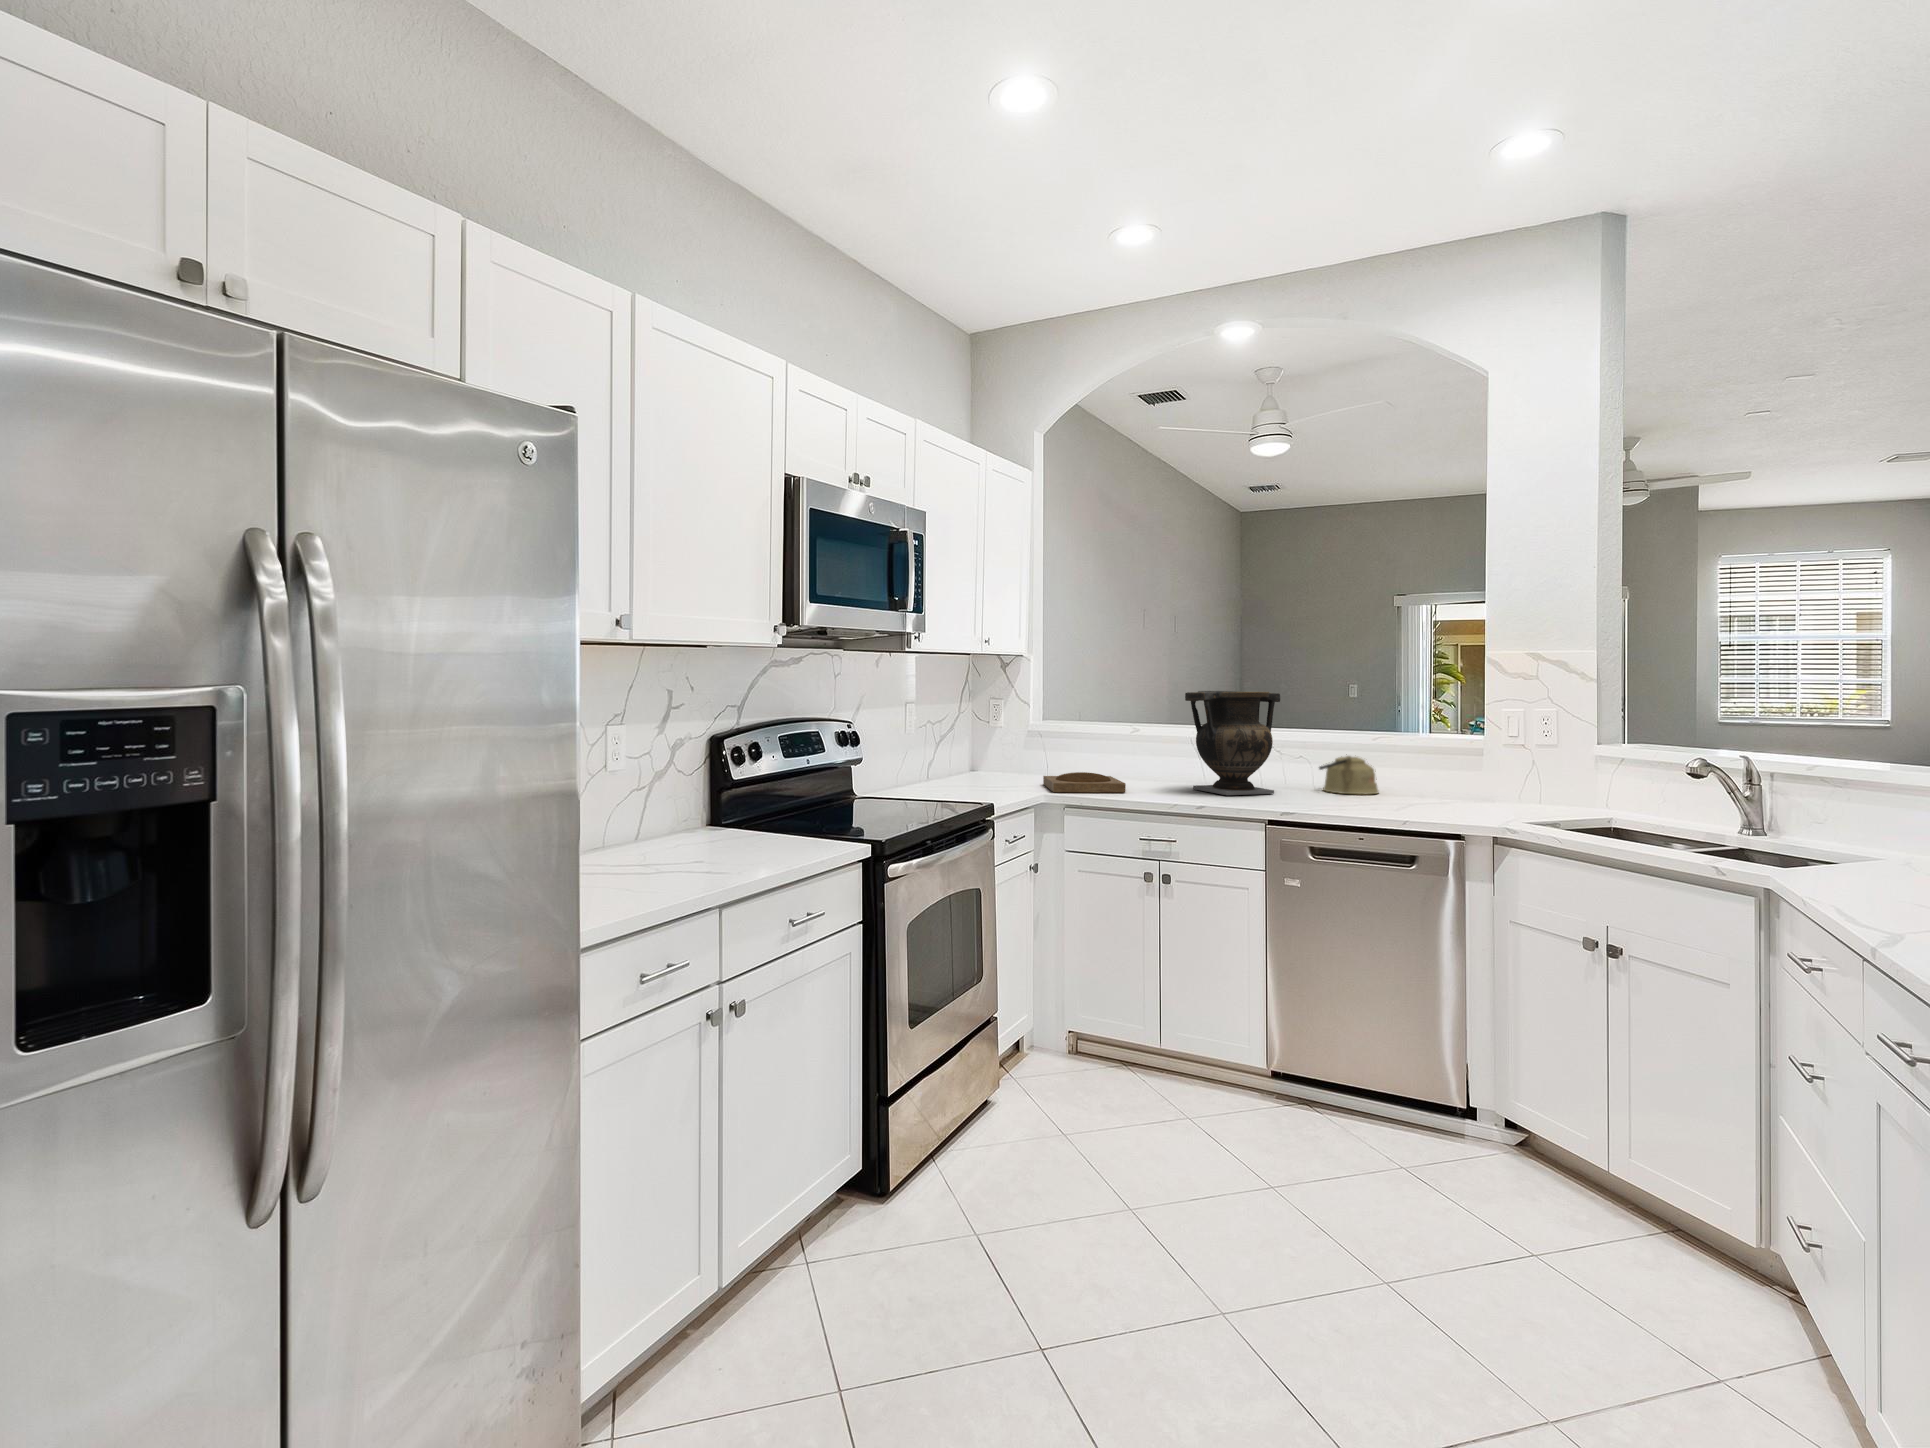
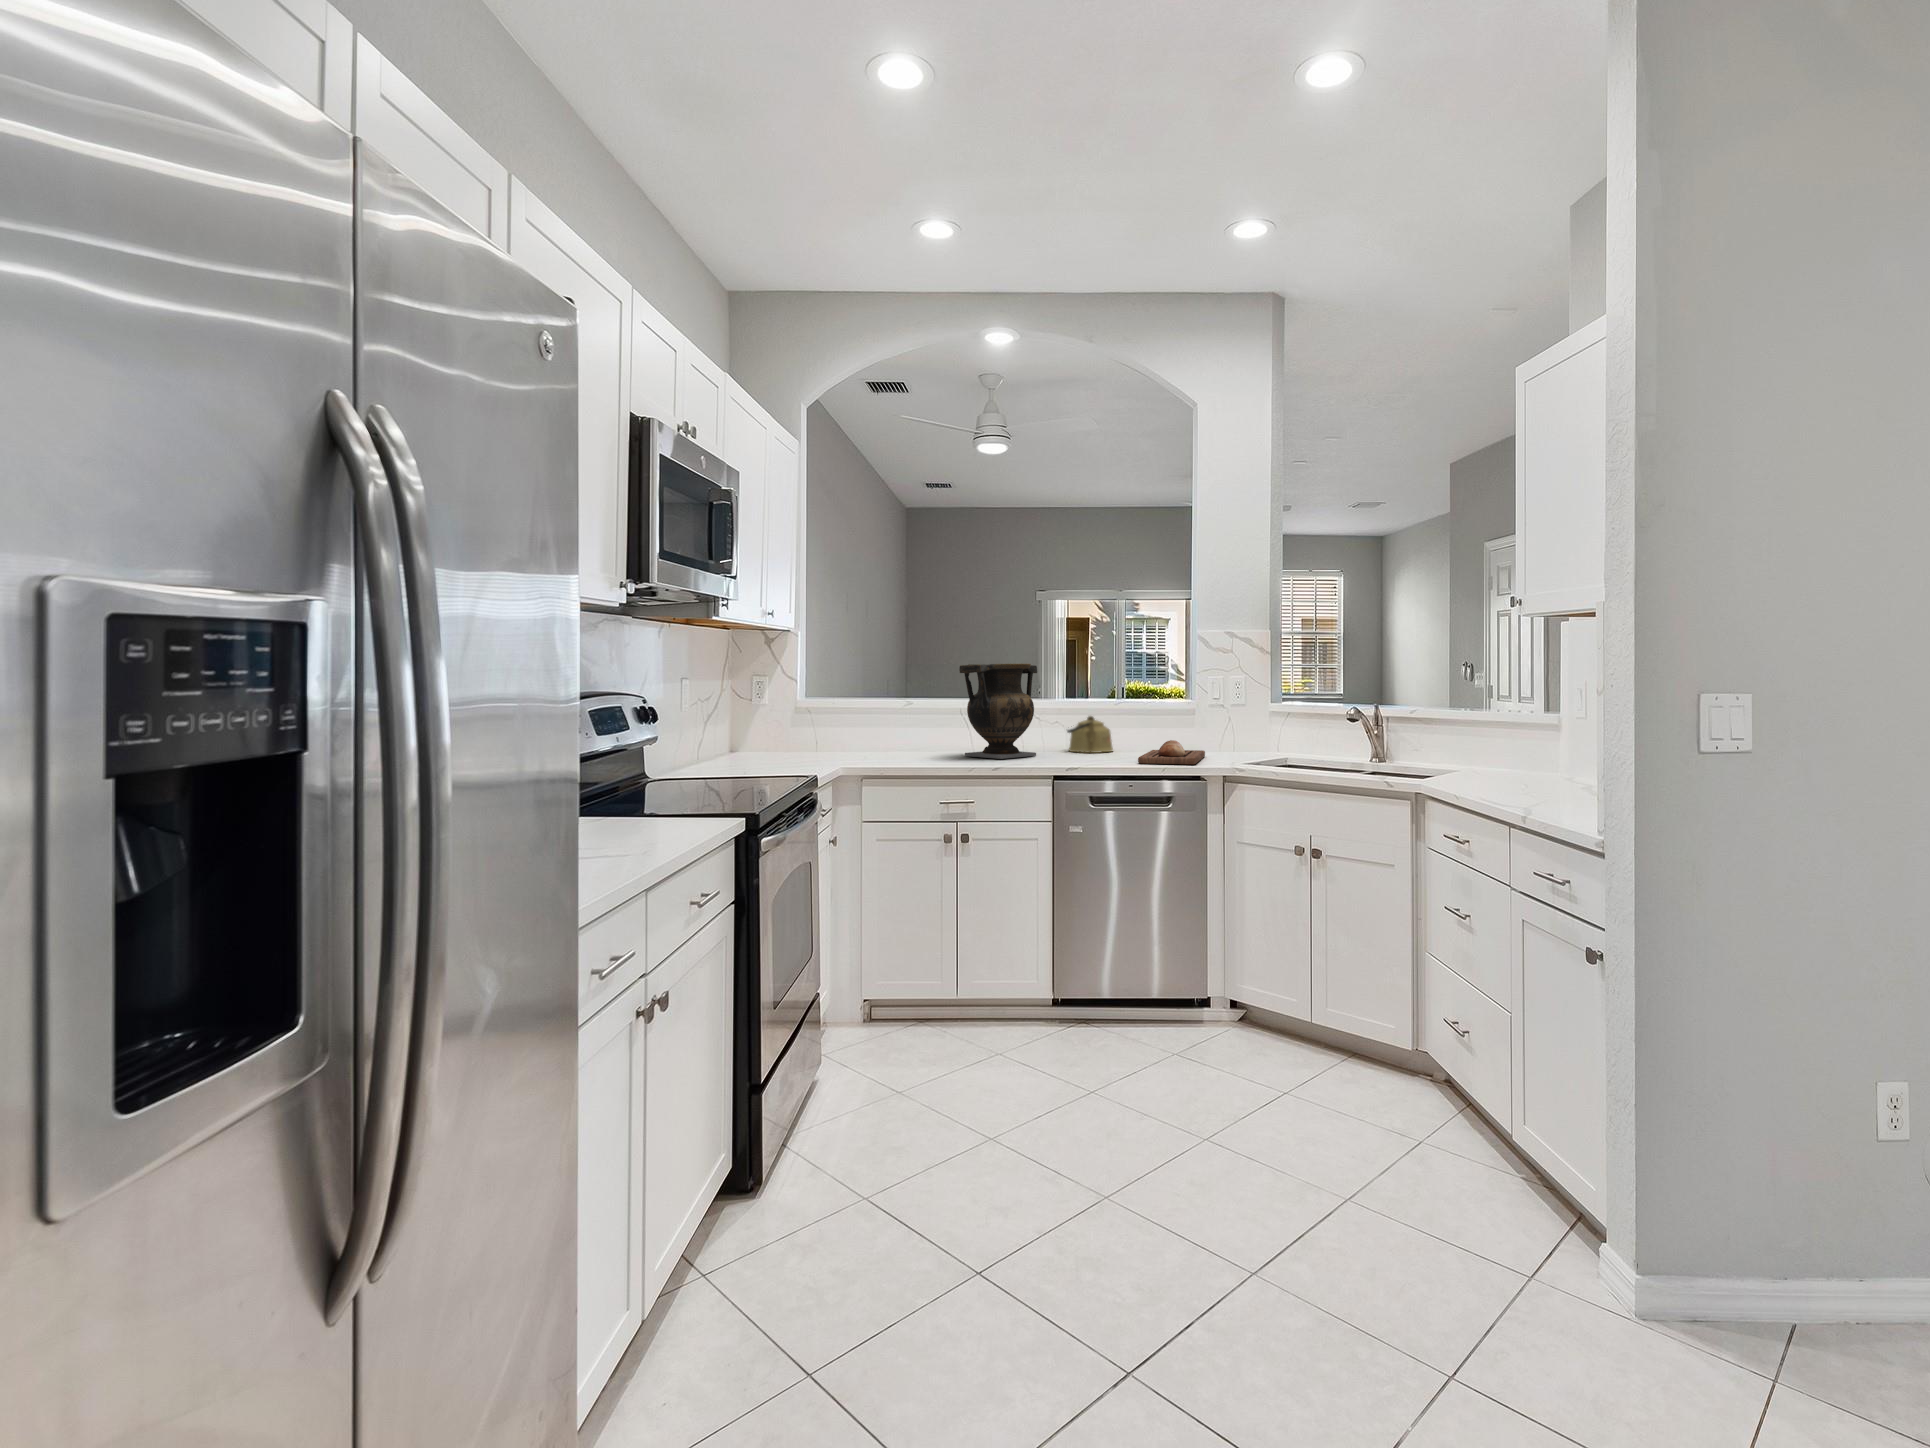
tray: present [1043,772,1126,792] -> none [822,746,911,766]
bread loaf: none [1383,787,1490,819] -> present [1138,740,1205,764]

